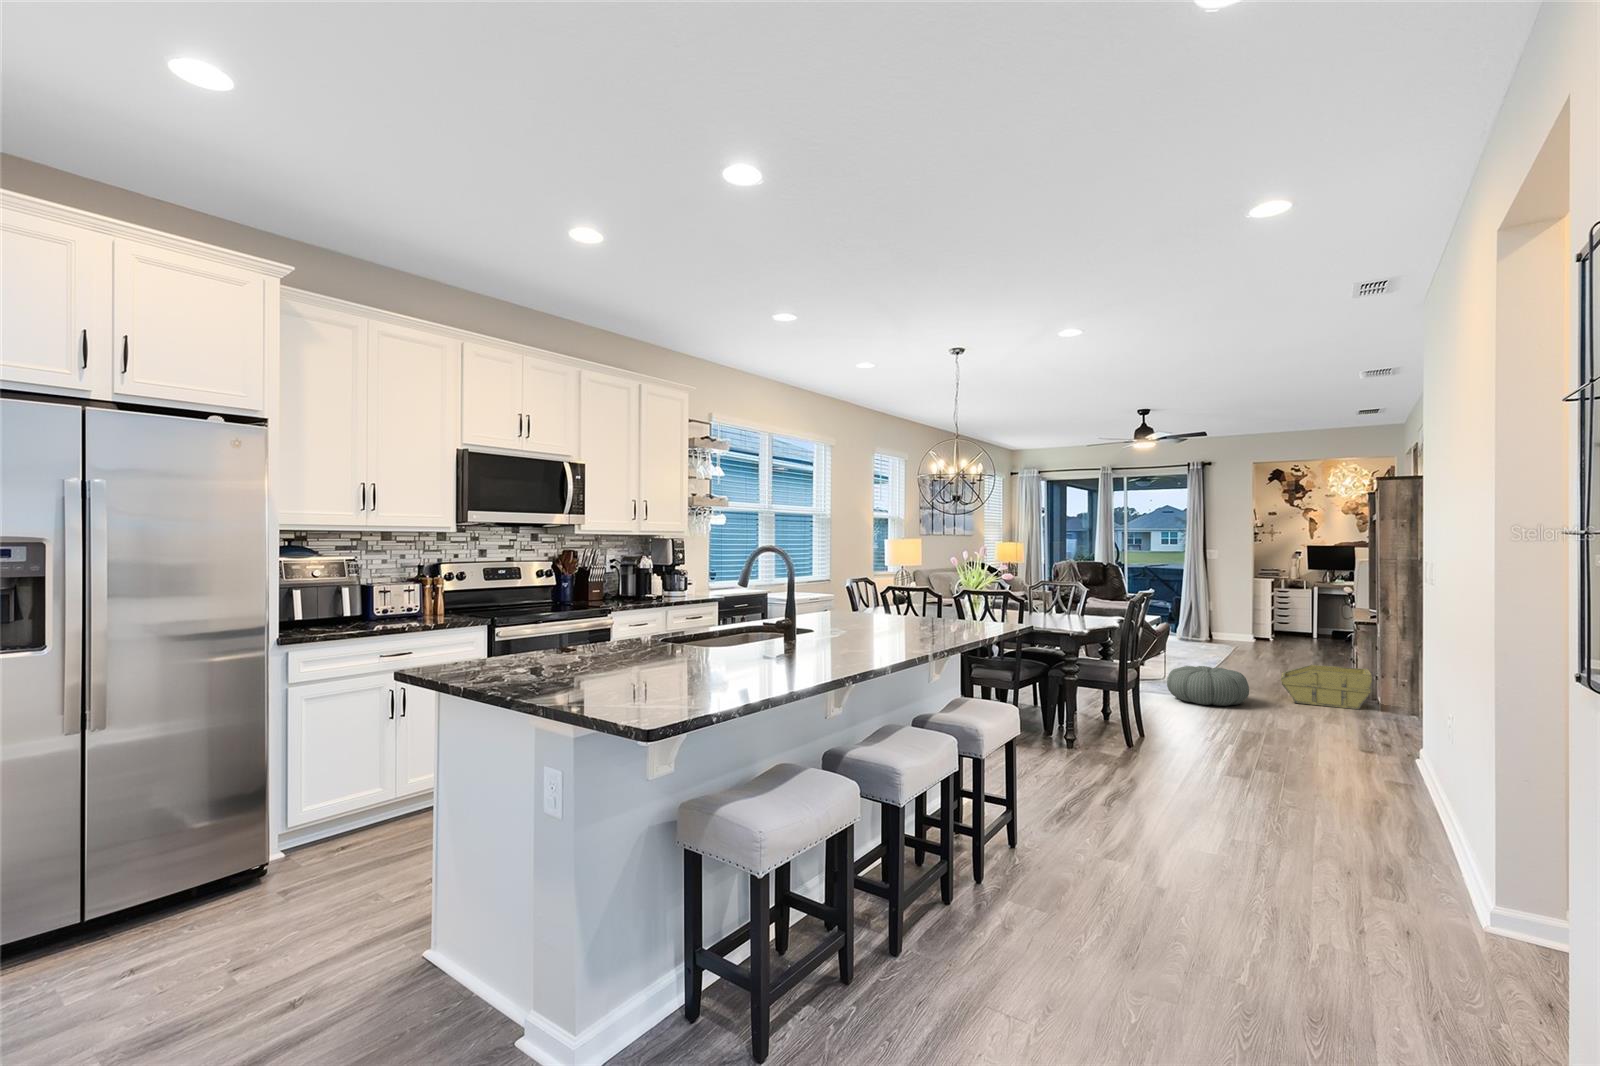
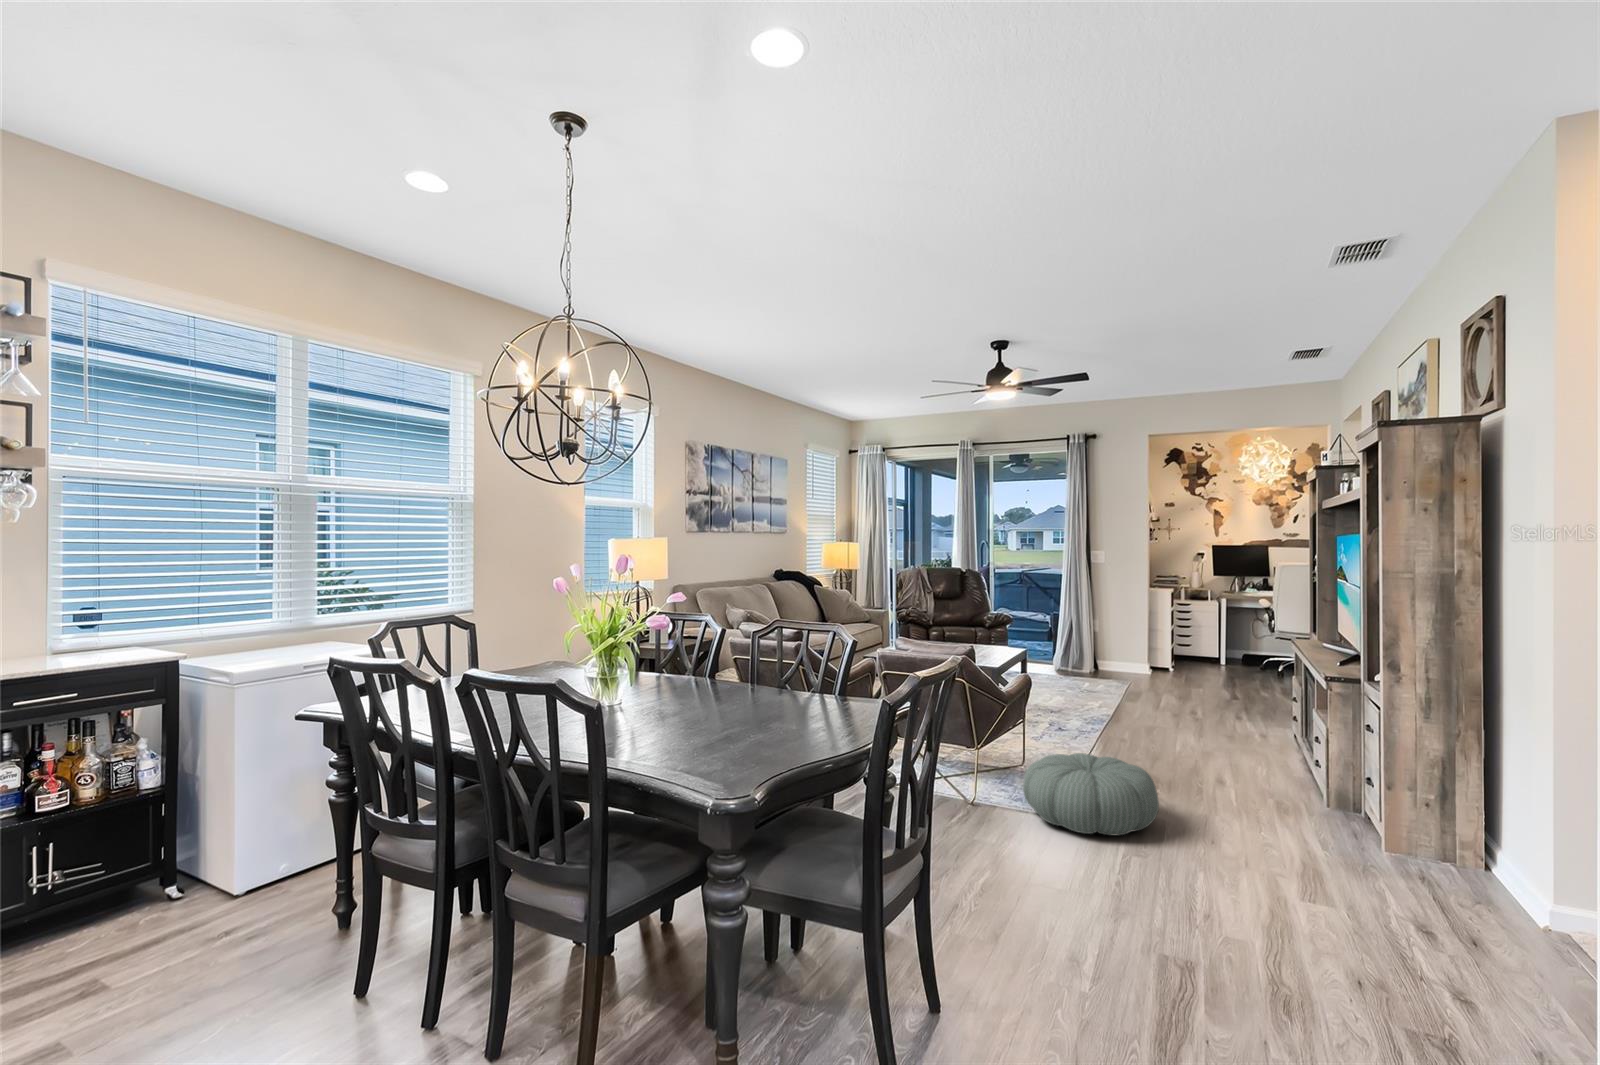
storage bin: present [1281,665,1373,710] -> none [1206,746,1363,835]

